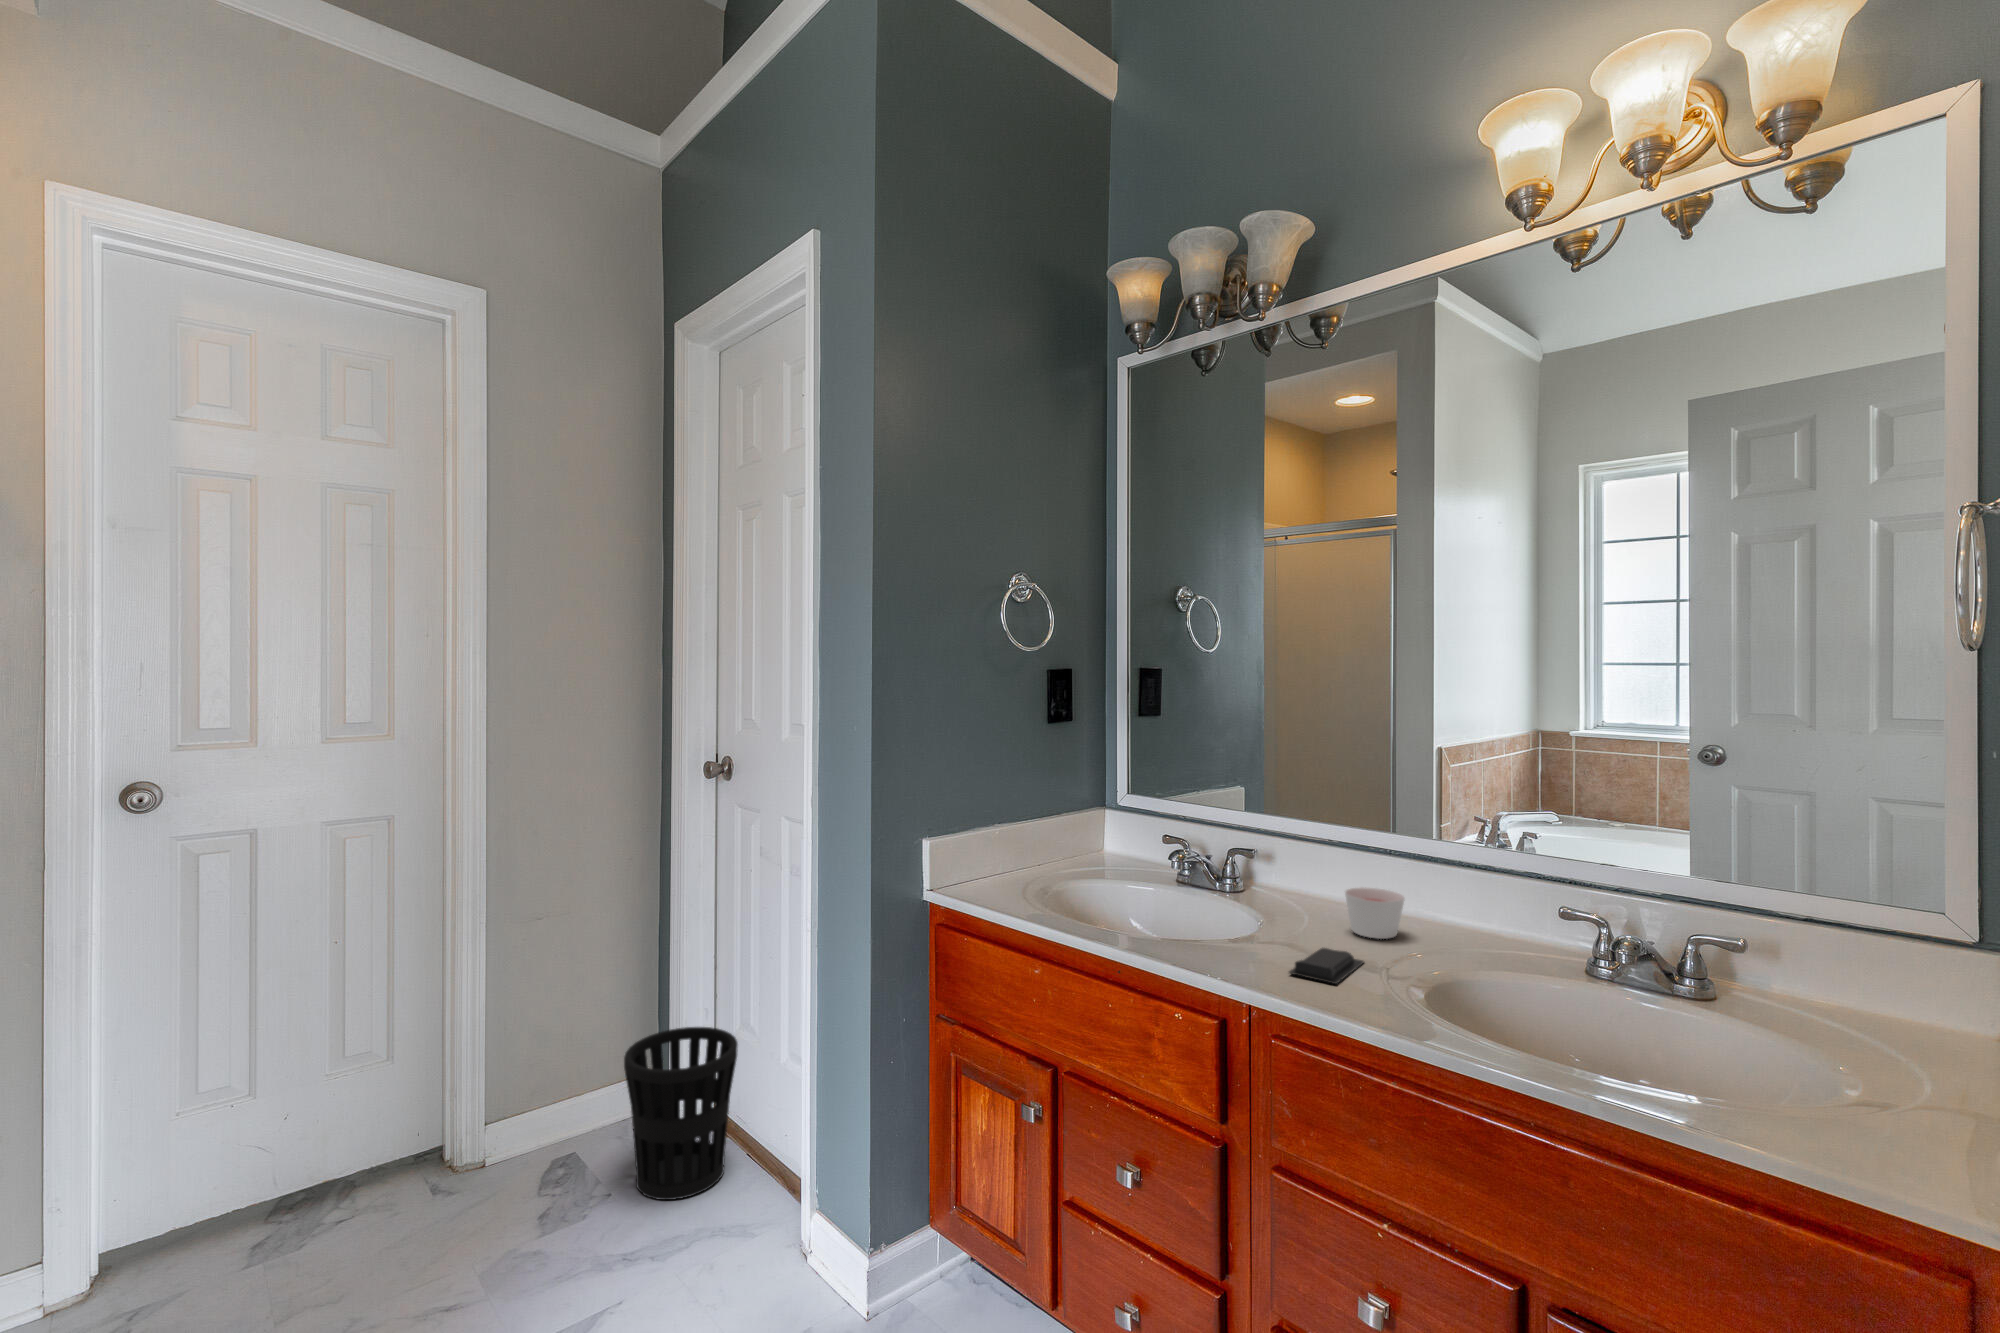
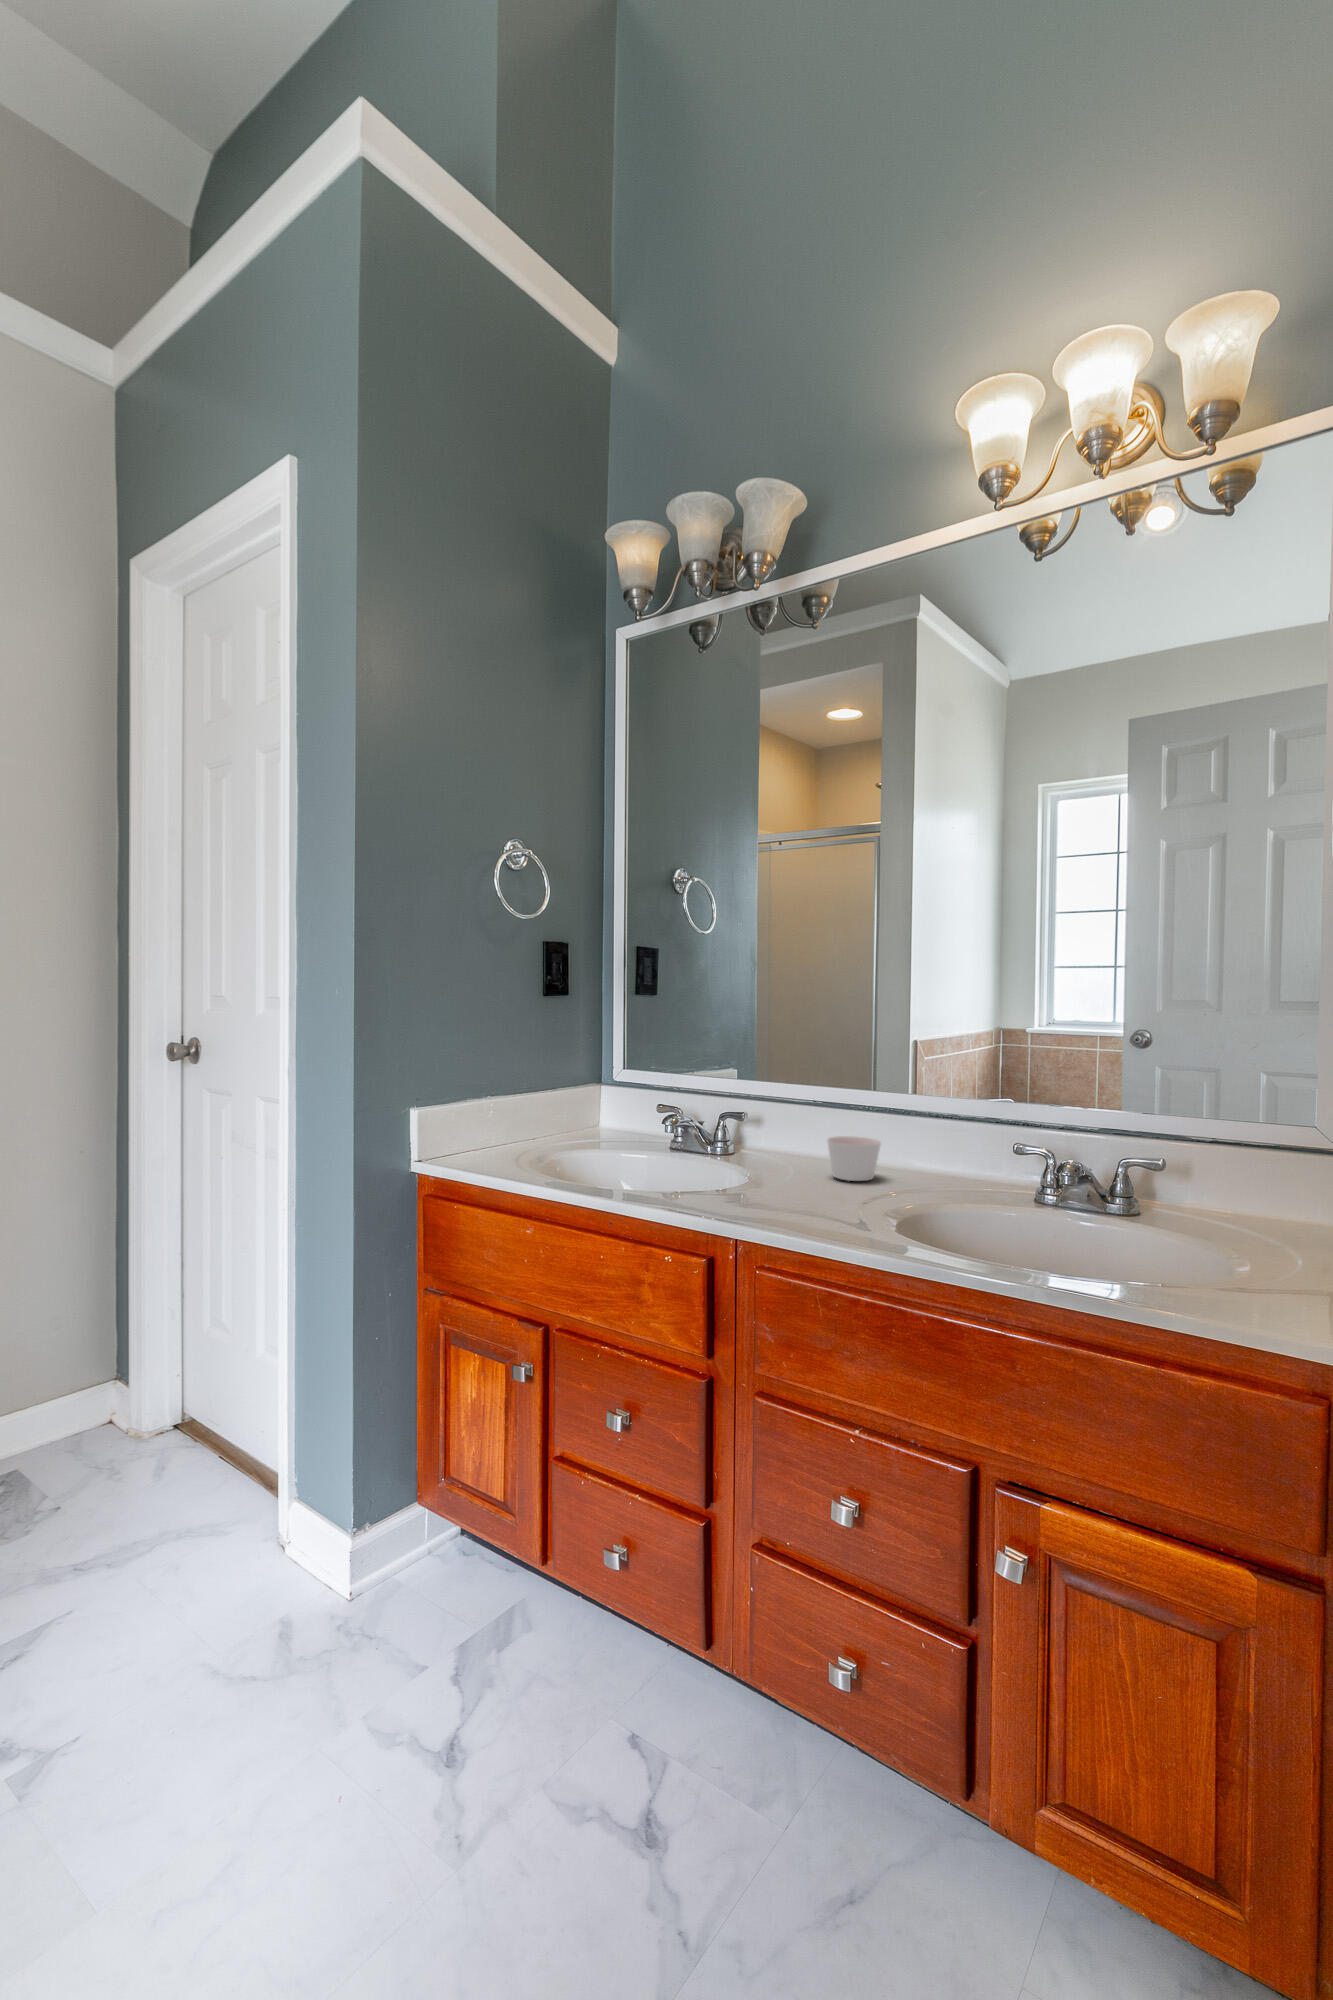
soap bar: present [1289,948,1363,984] -> none [773,1187,843,1216]
wastebasket: present [624,1027,738,1200] -> none [73,1324,207,1509]

